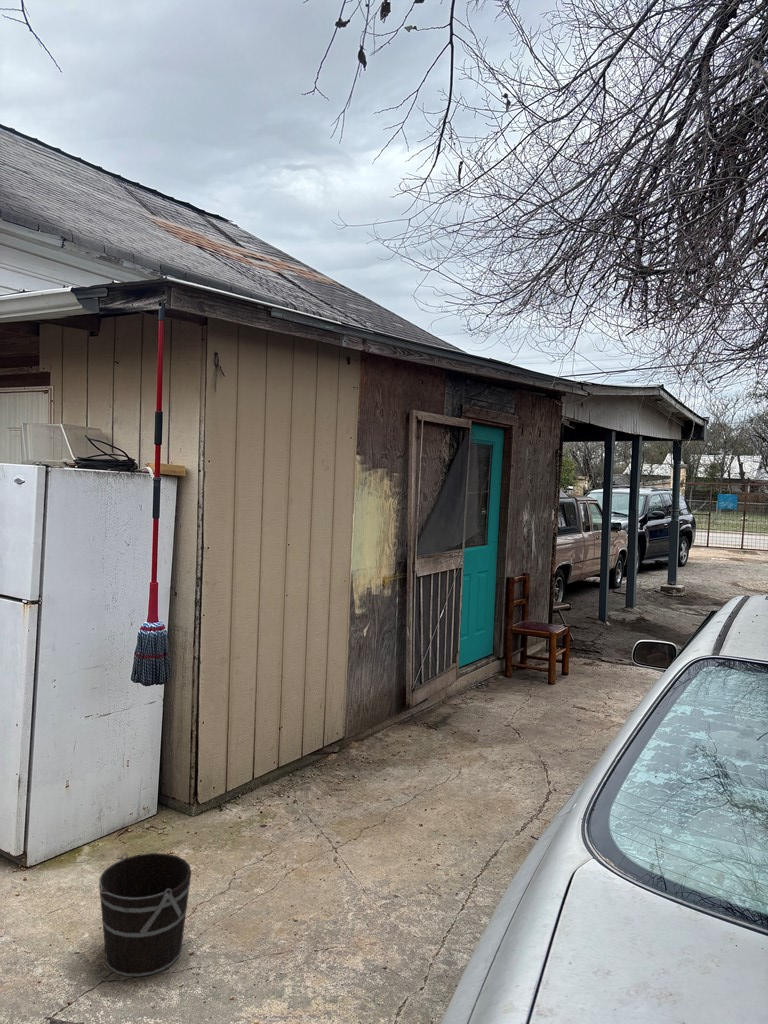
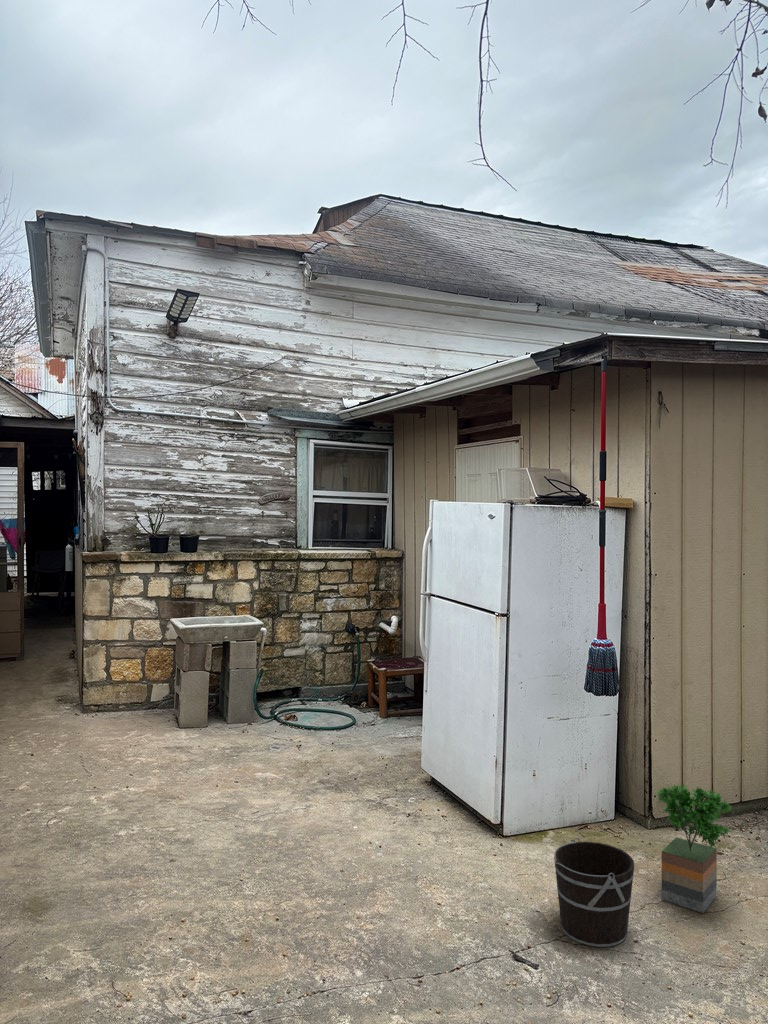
potted tree: none [208,767,285,898] -> present [657,784,731,913]

